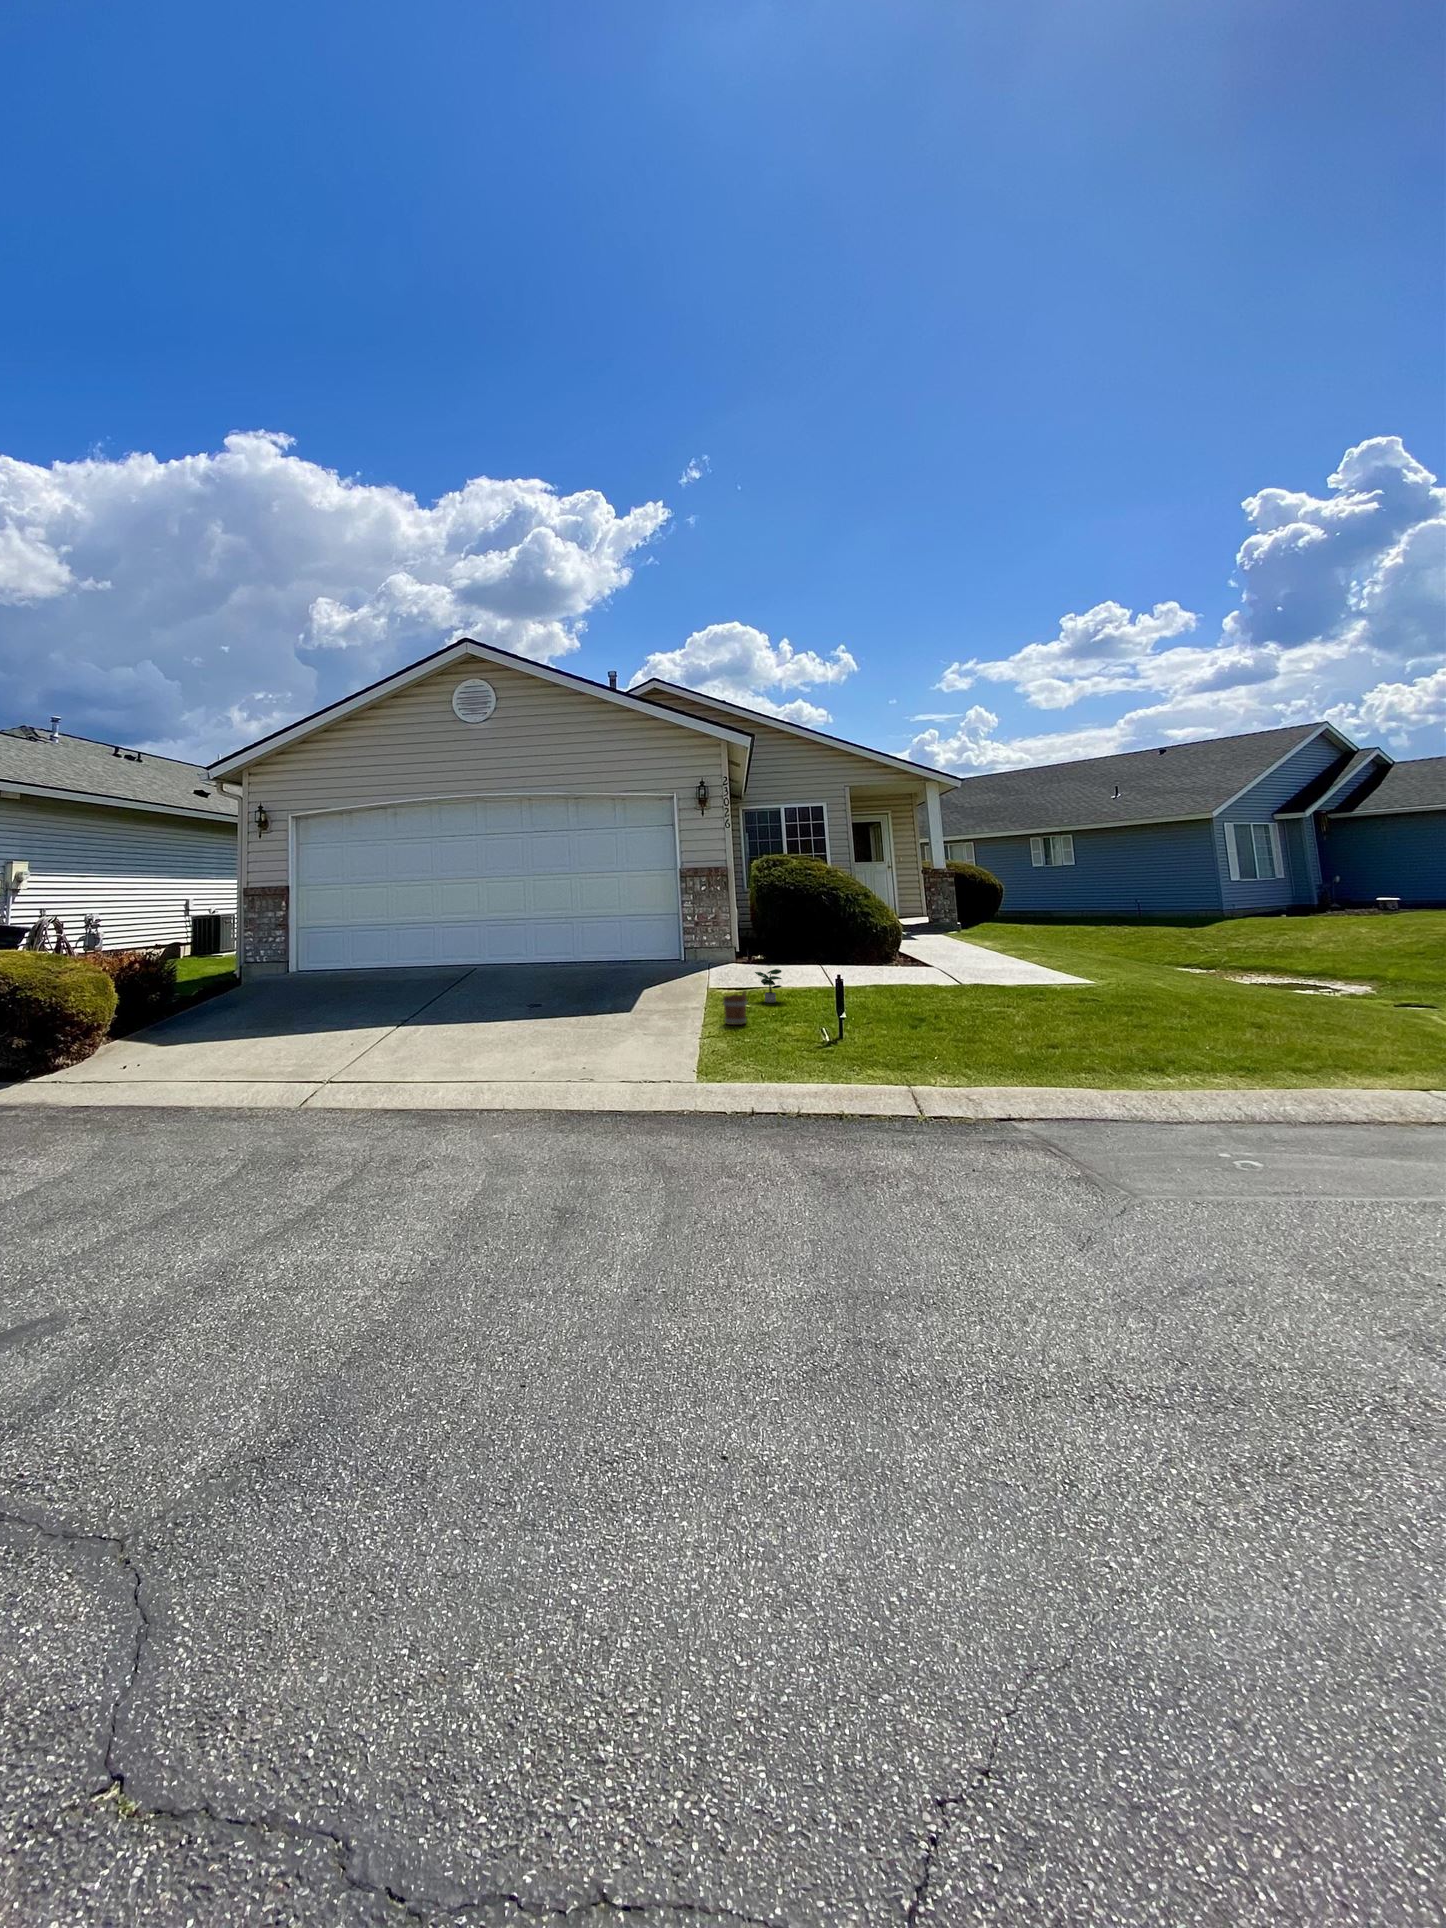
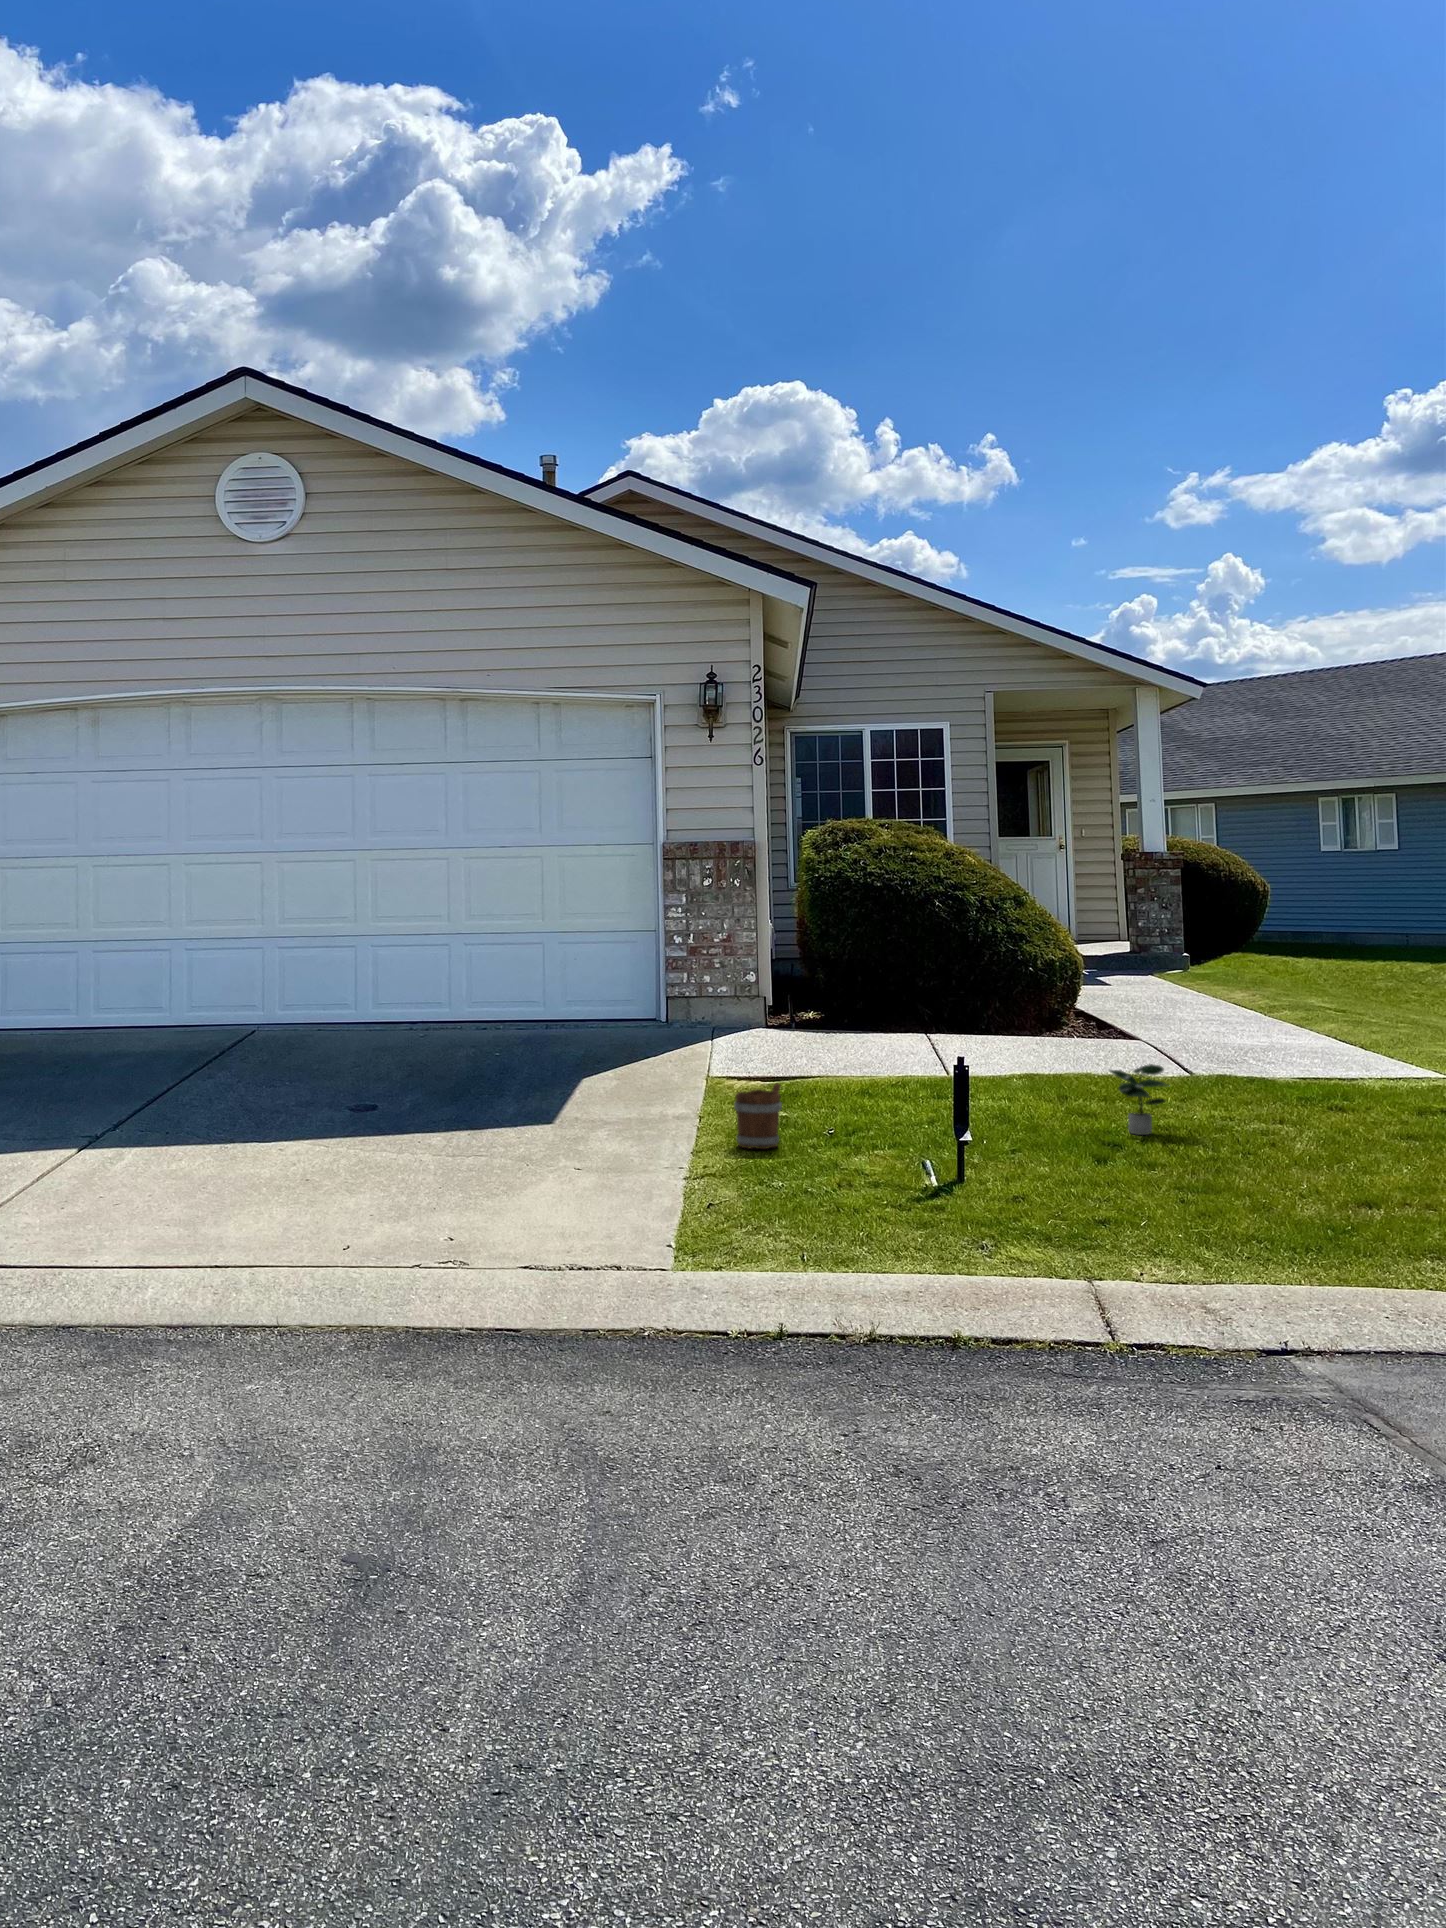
potted plant: present [755,969,782,1003] -> present [1110,1064,1167,1135]

